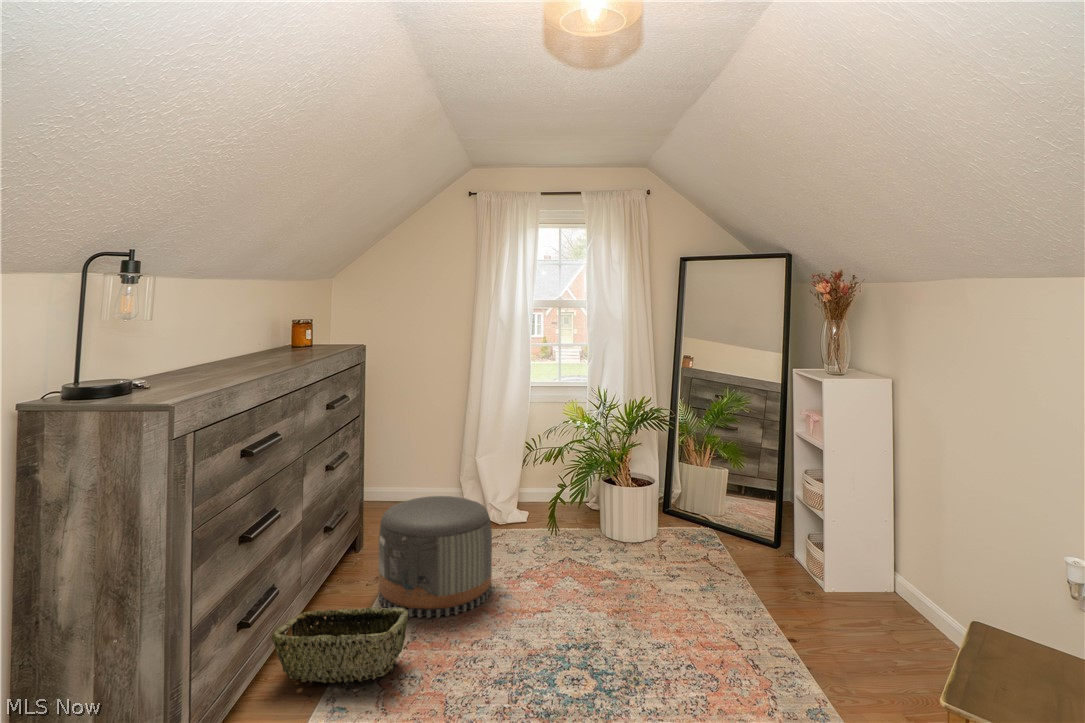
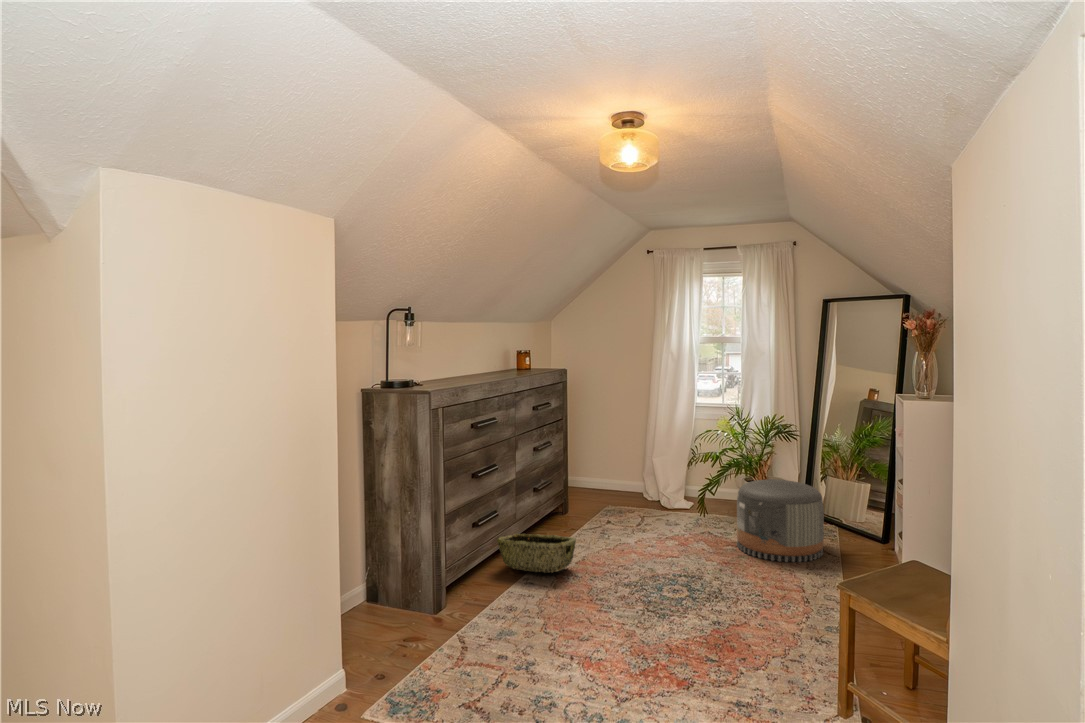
pouf: present [378,496,492,618] -> present [737,479,824,562]

